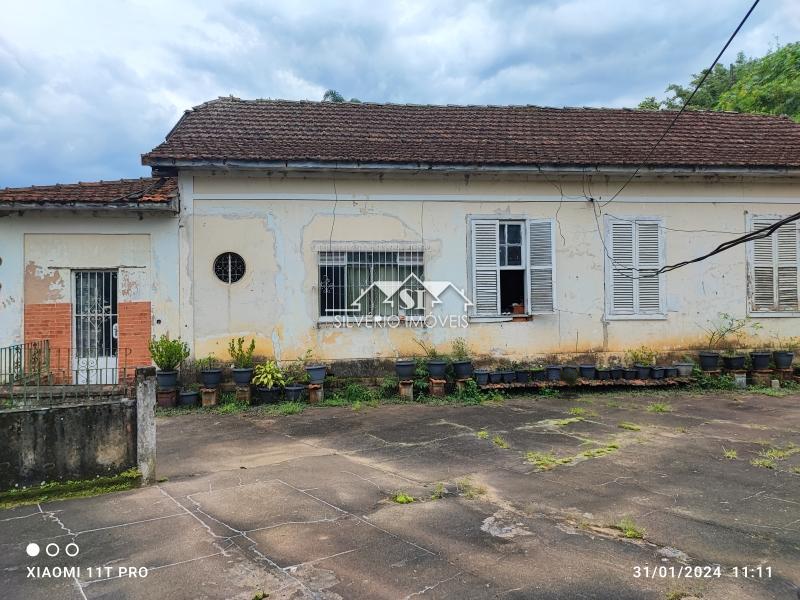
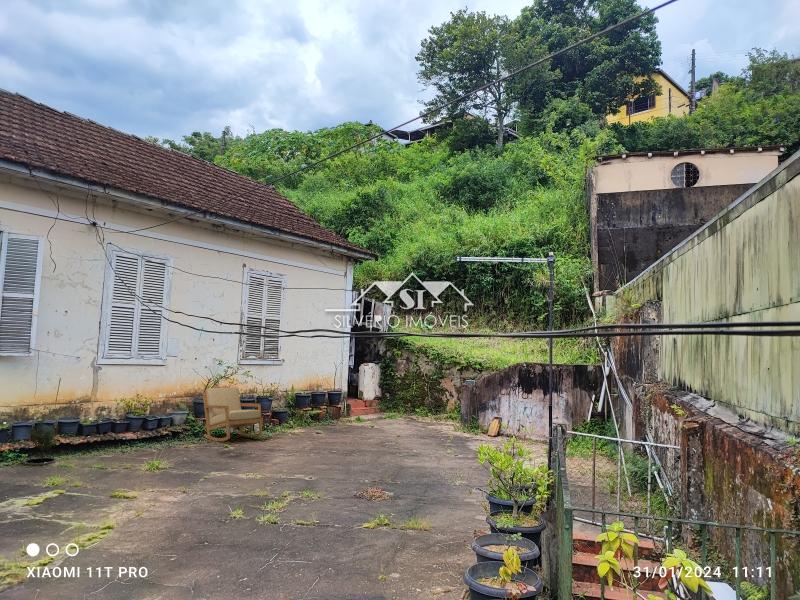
chair: none [707,341,780,395] -> present [203,387,263,441]

